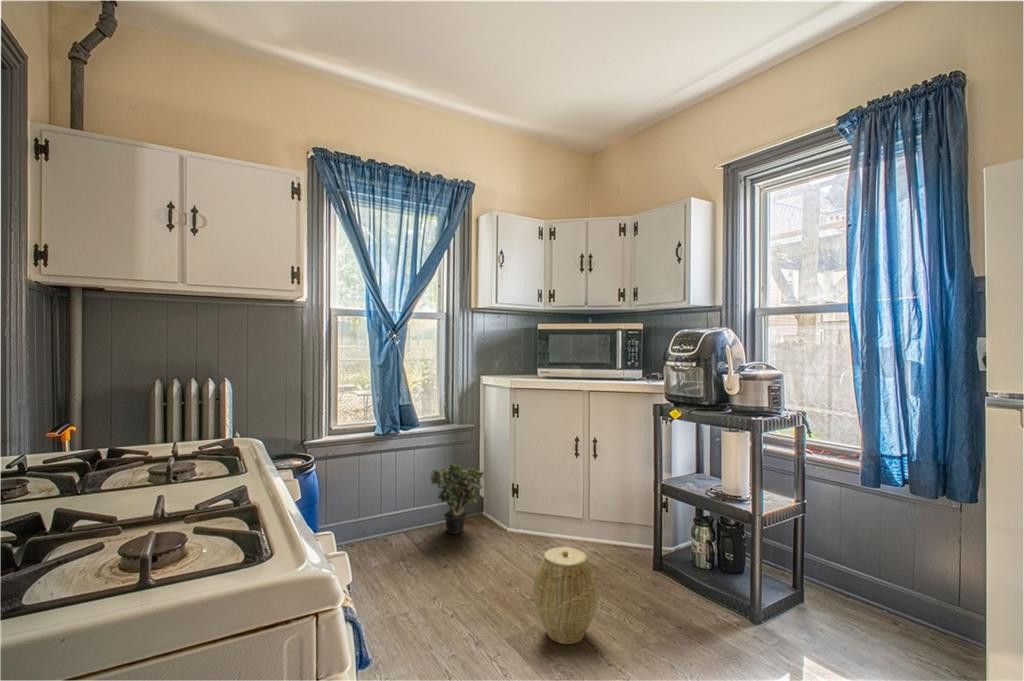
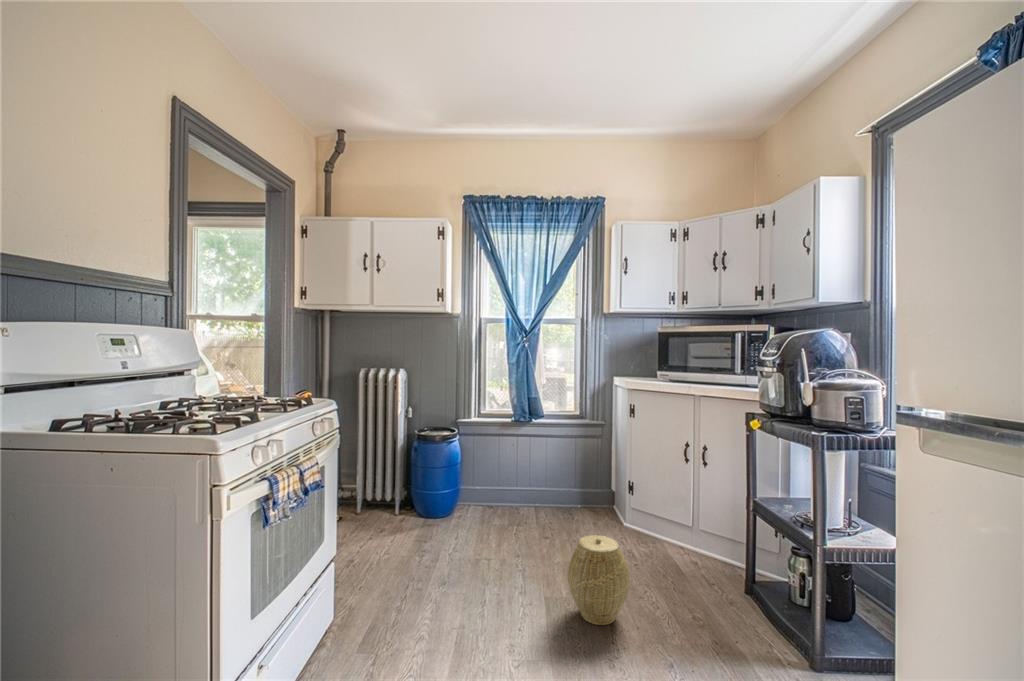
potted plant: present [431,463,484,534] -> none [553,453,605,516]

